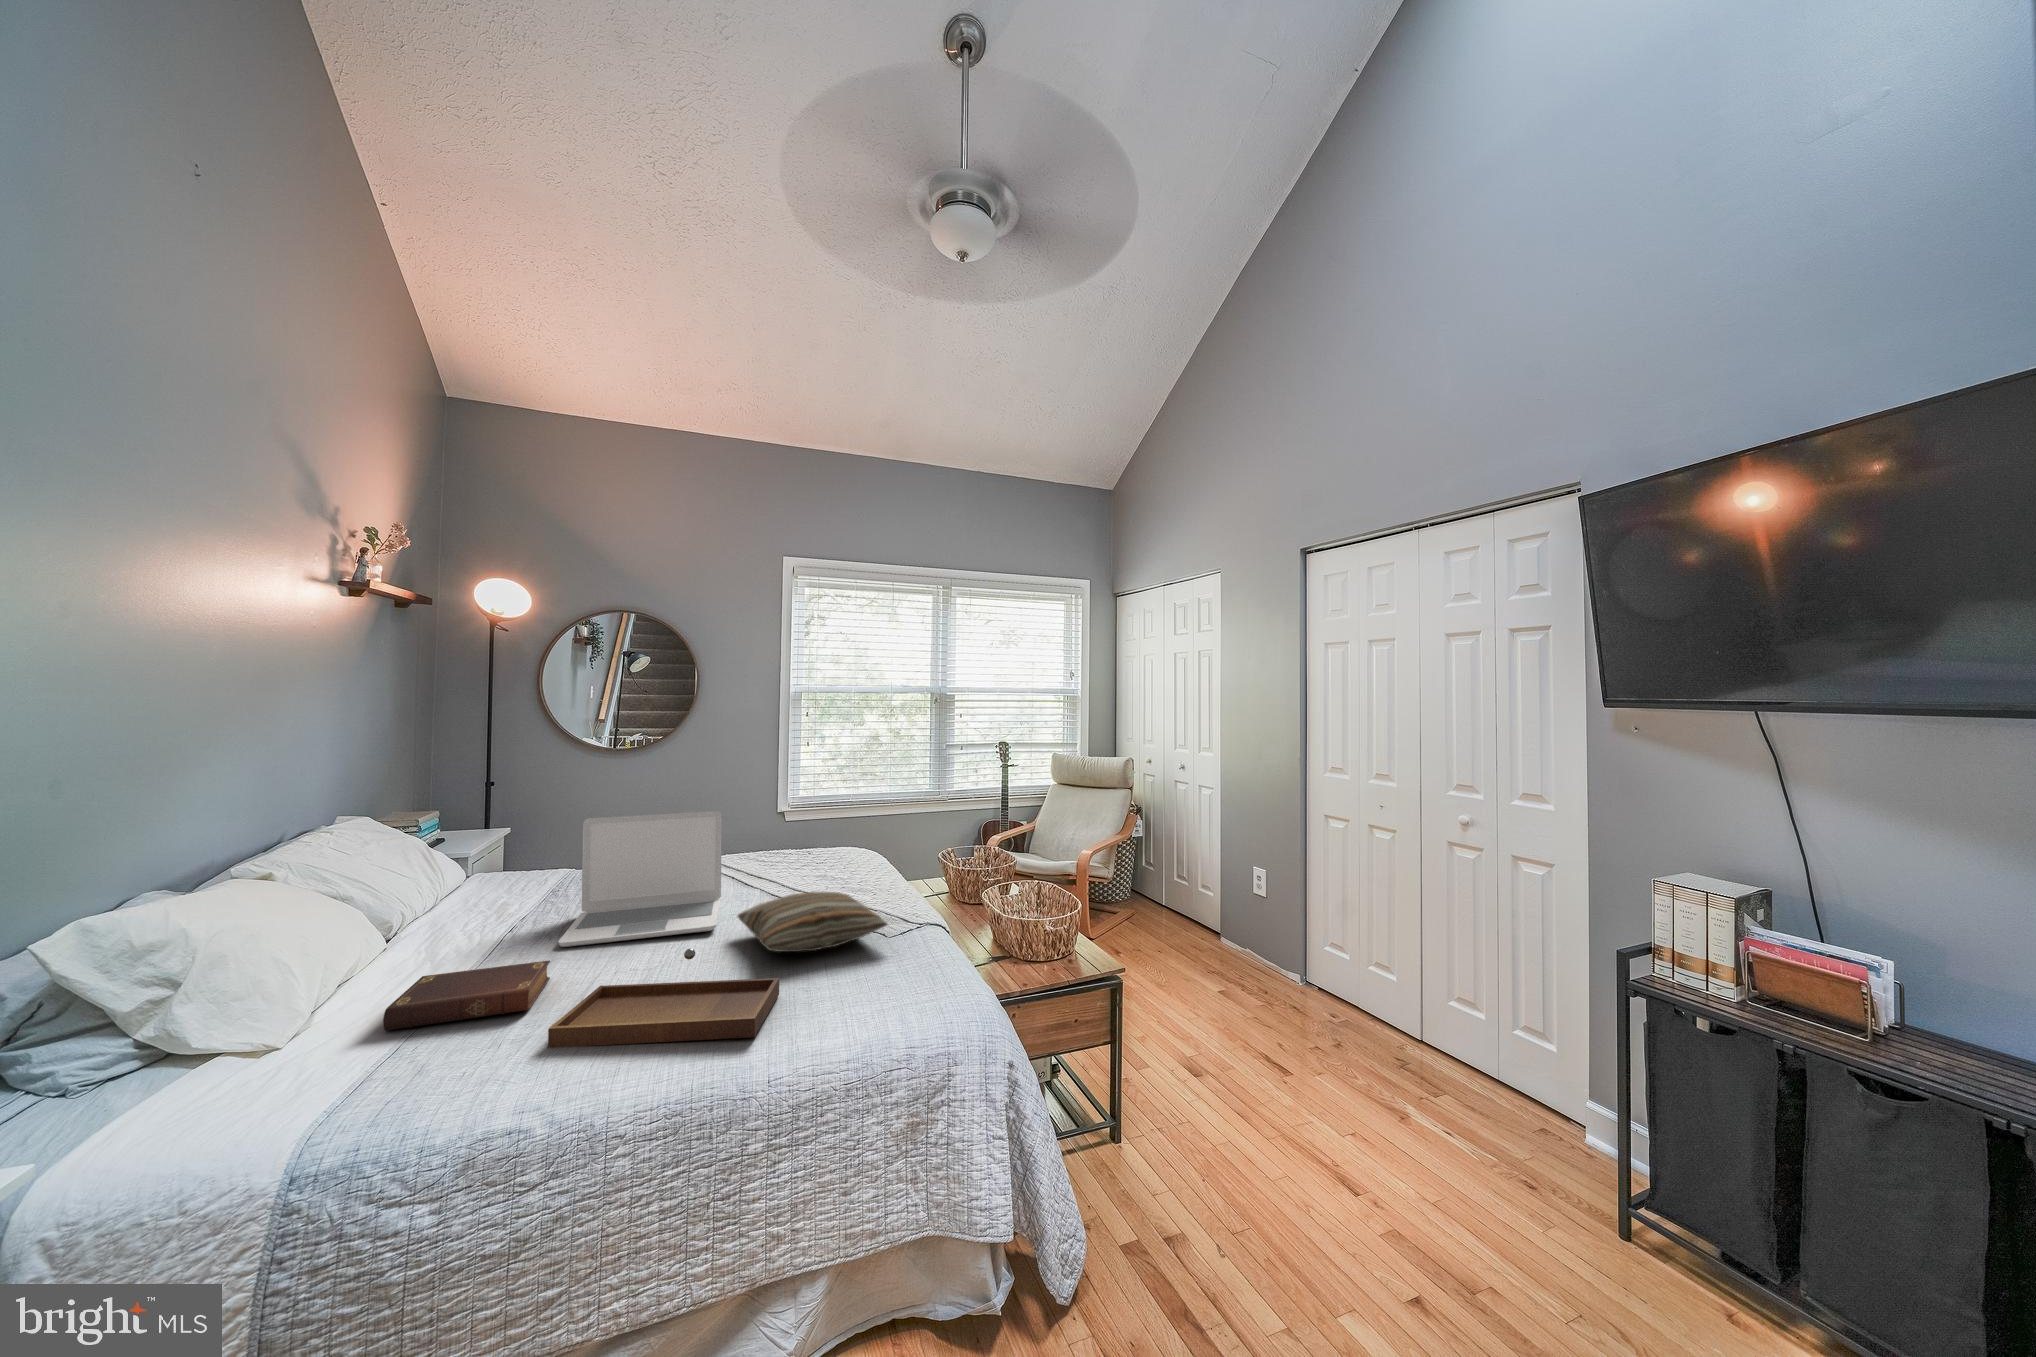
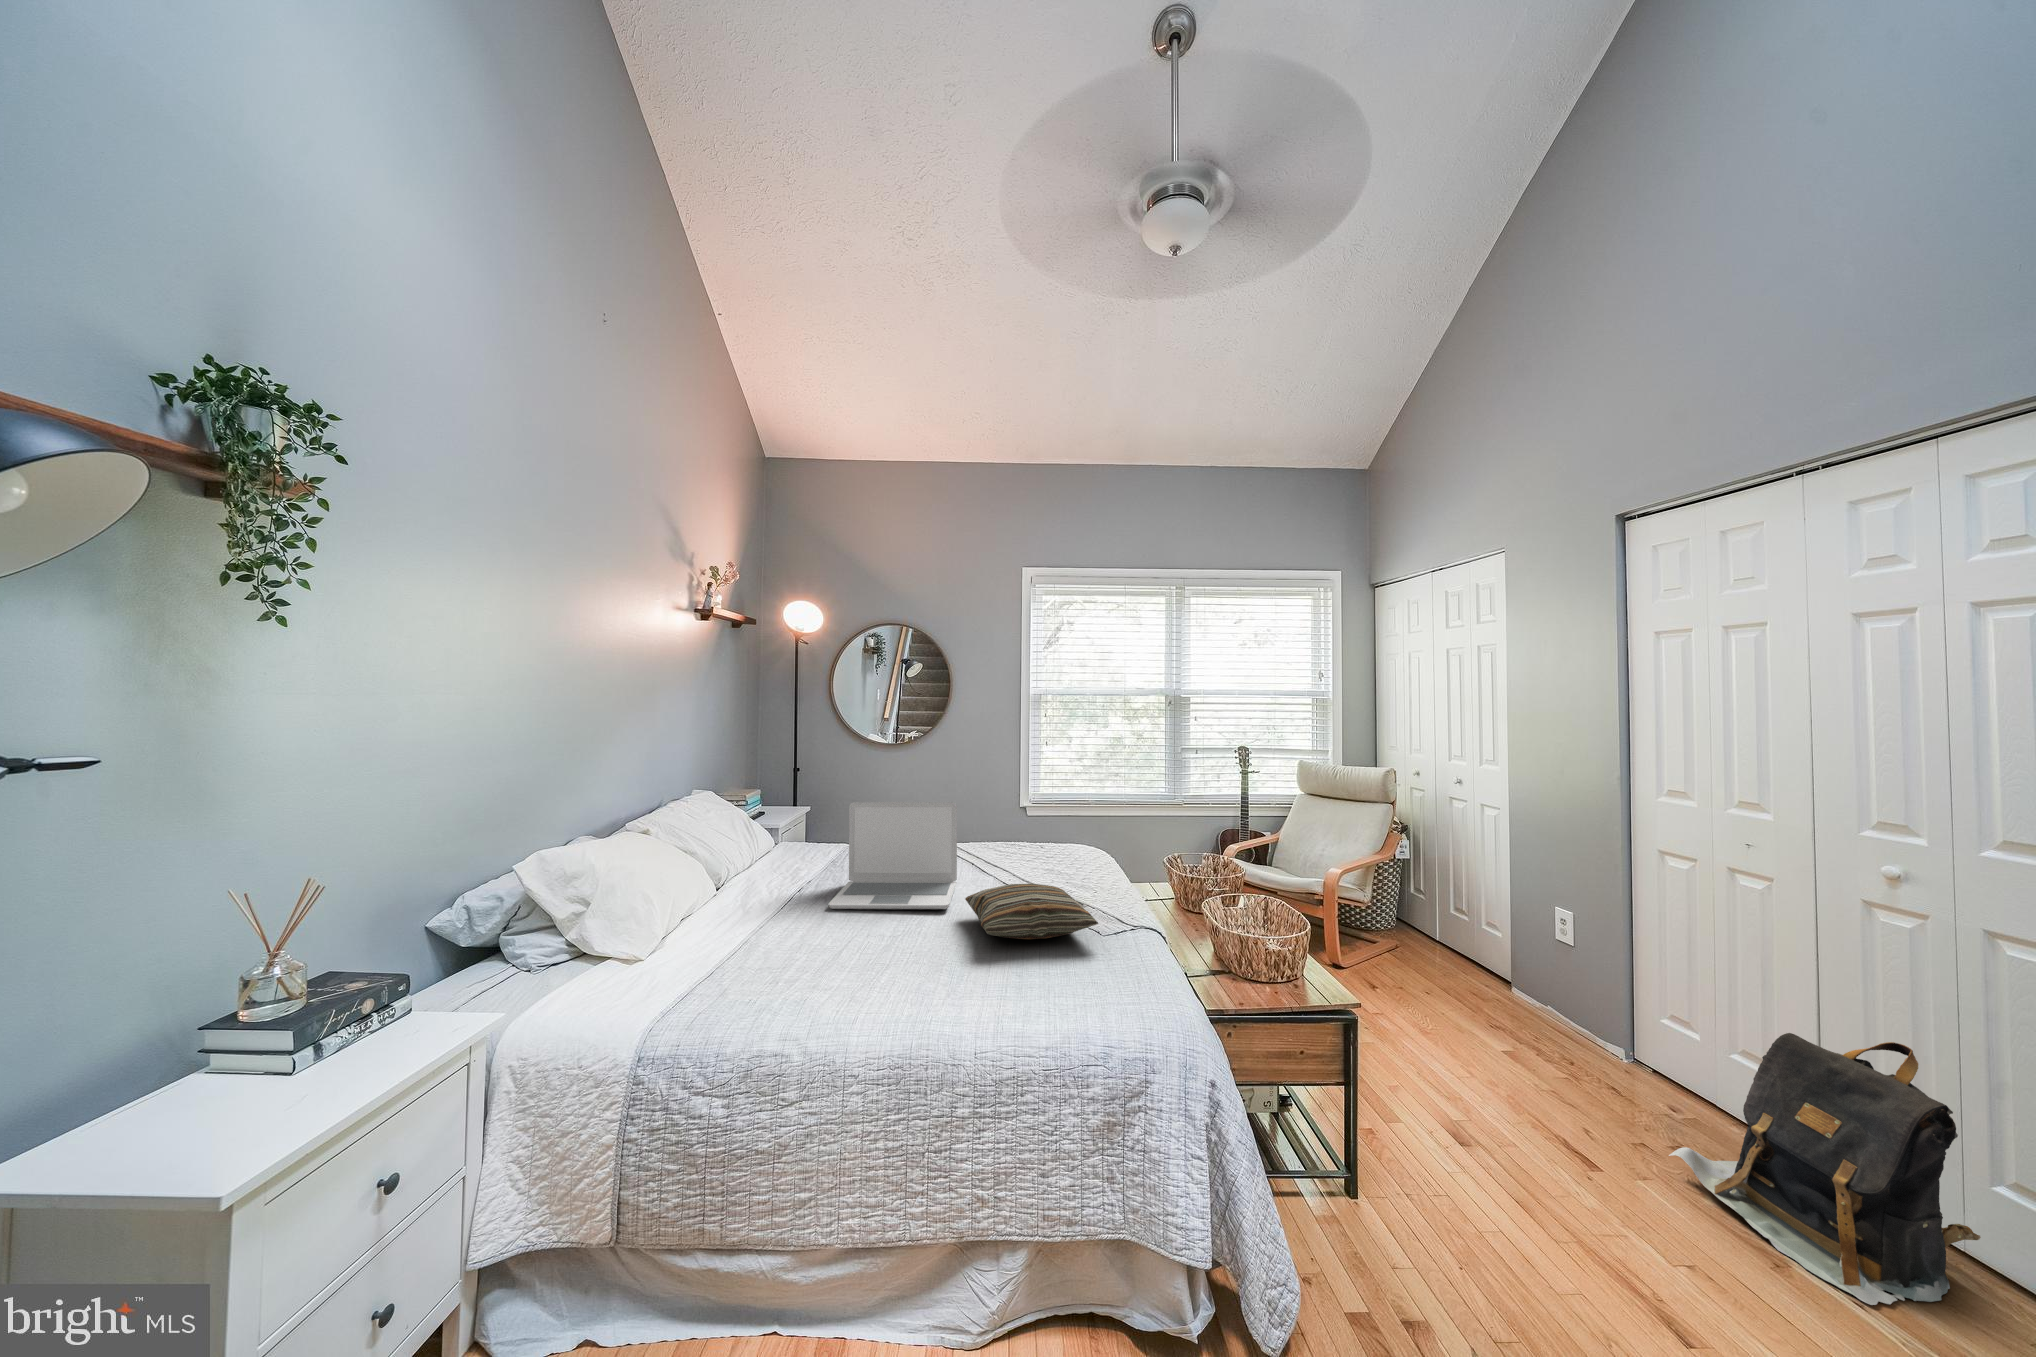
backpack: none [1333,940,1504,1131] -> present [1669,1033,1981,1305]
tray: present [548,949,779,1047] -> none [809,923,993,1011]
book: present [383,960,550,1030] -> none [706,919,819,959]

